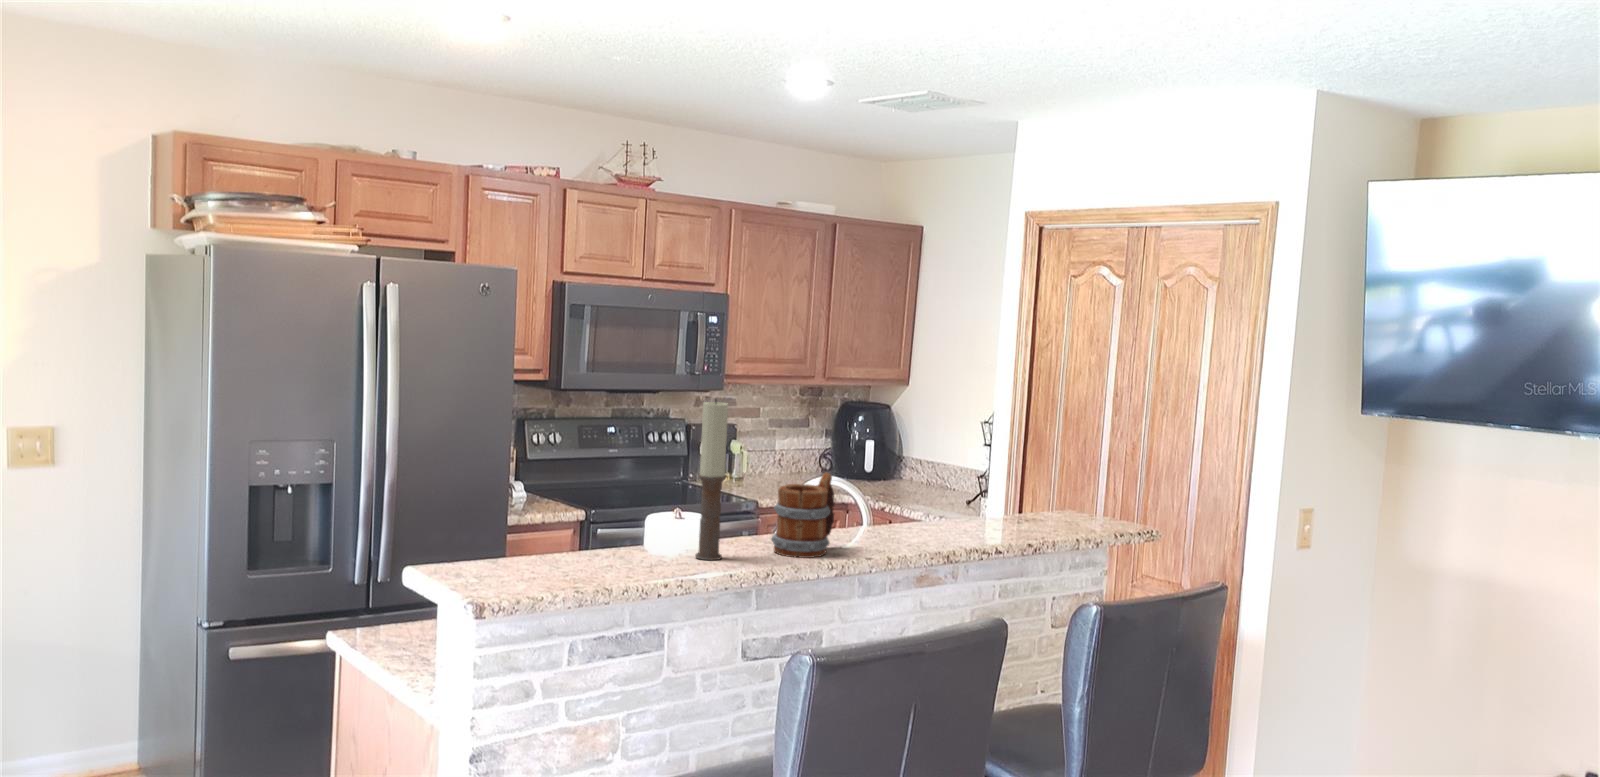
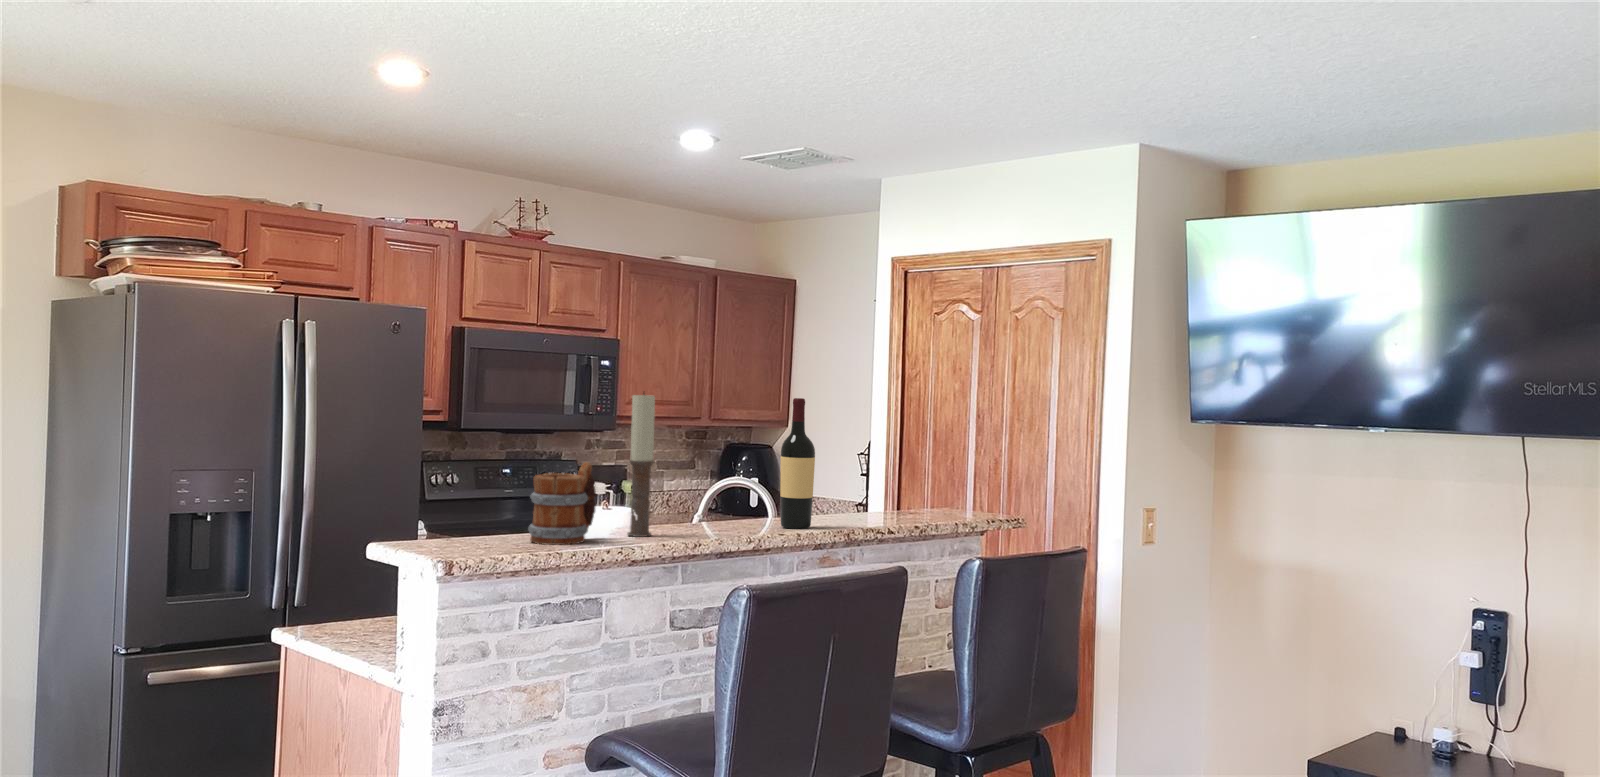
wine bottle: none [872,401,913,549] -> present [780,398,815,529]
mug: present [772,473,835,558] -> present [528,462,596,545]

